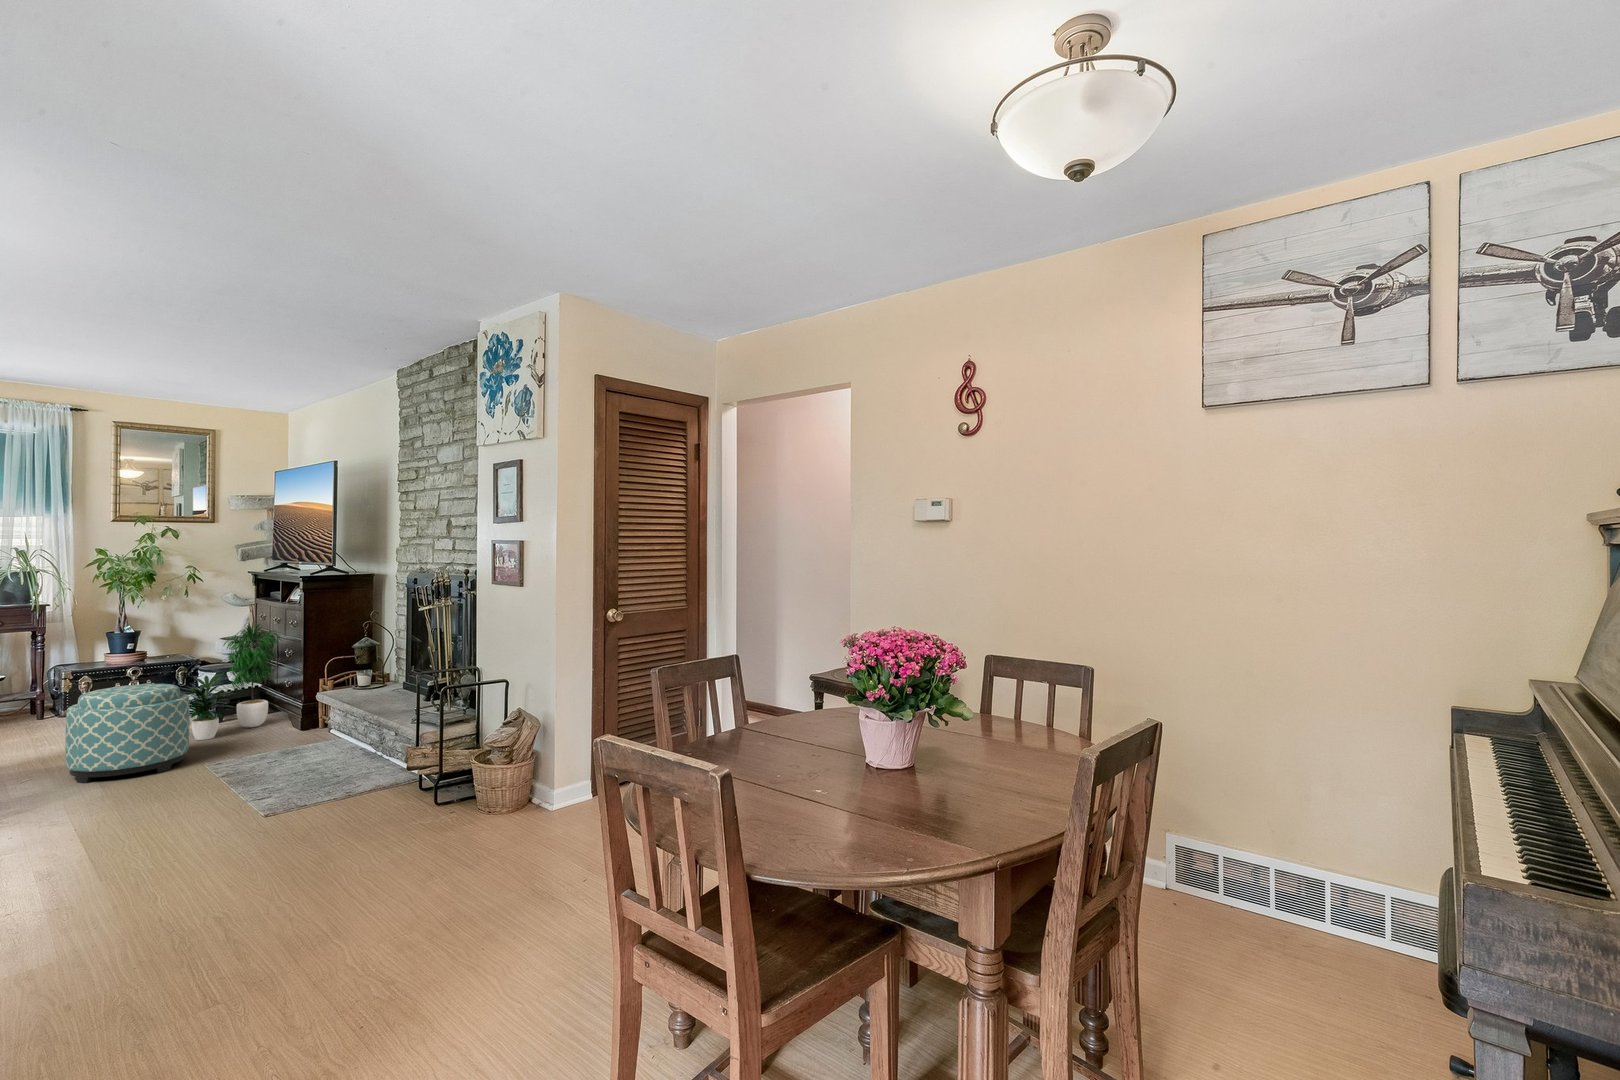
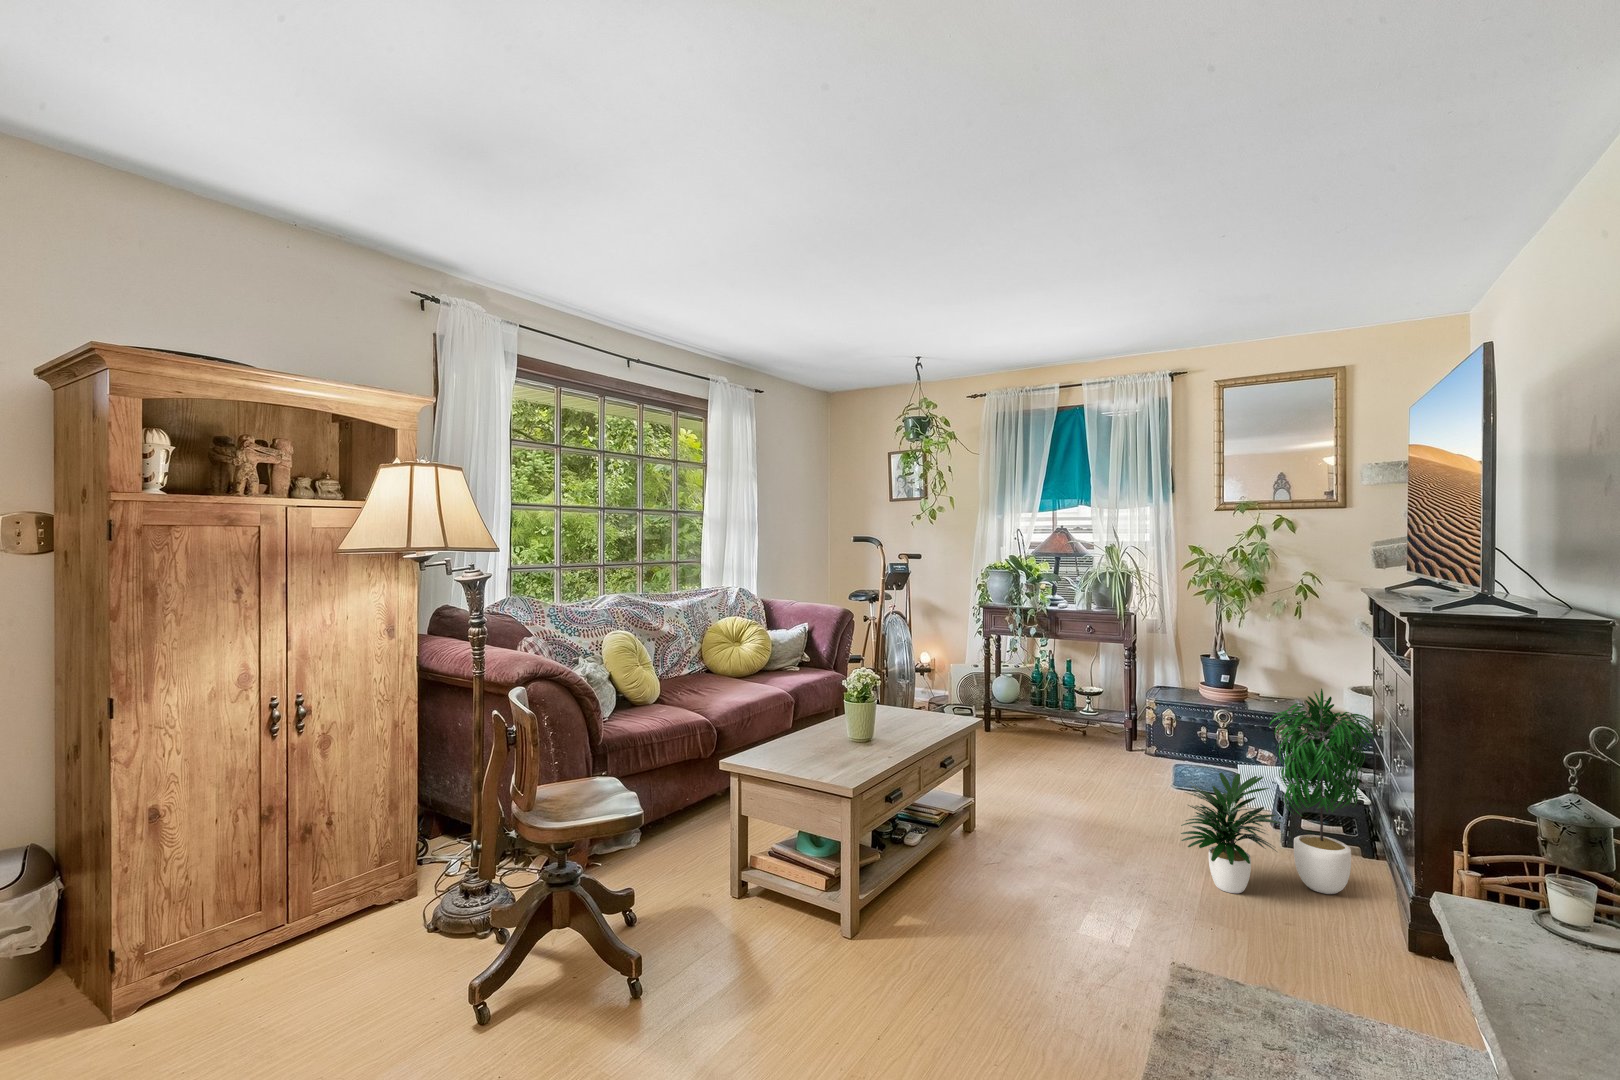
ottoman: present [65,684,190,783] -> none [1000,772,1157,958]

